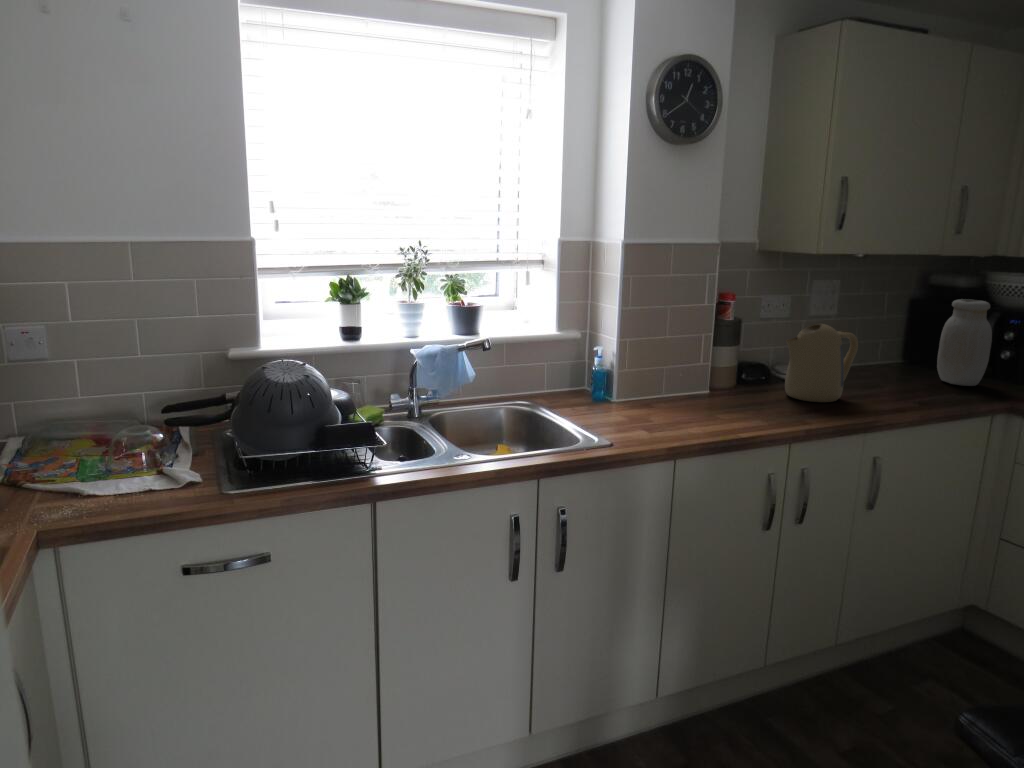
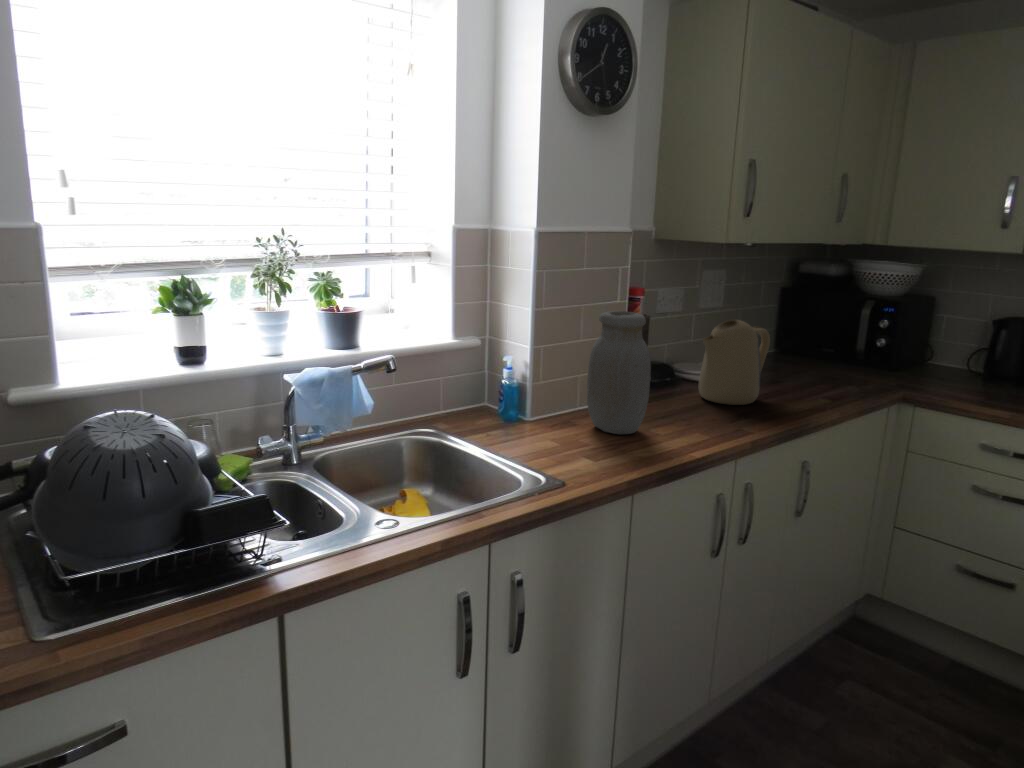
jar: present [937,299,992,386] -> present [587,311,651,434]

